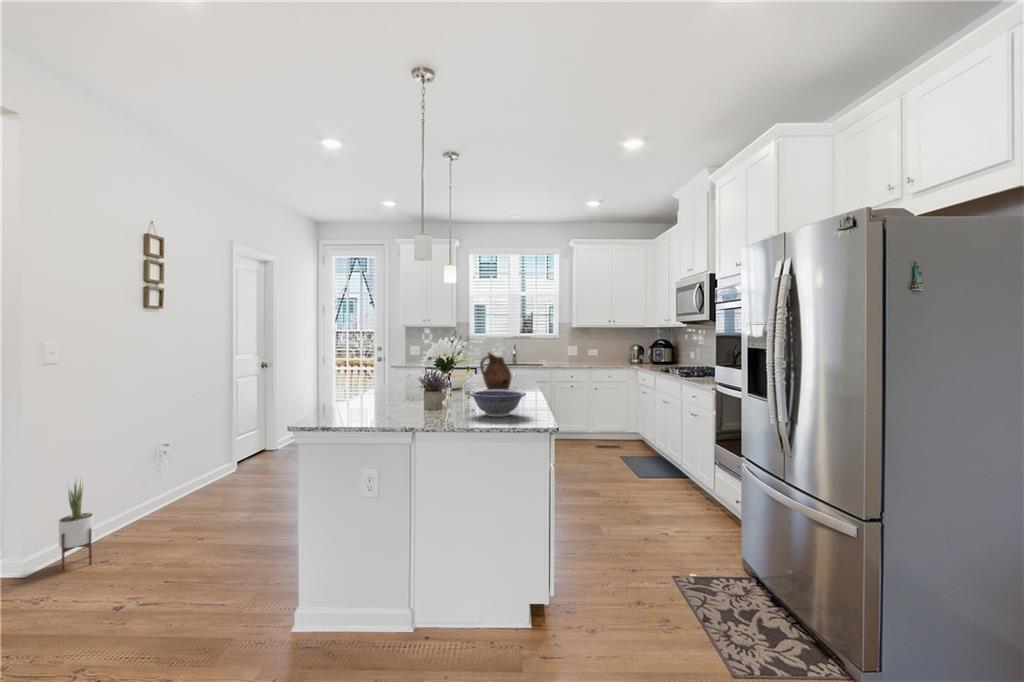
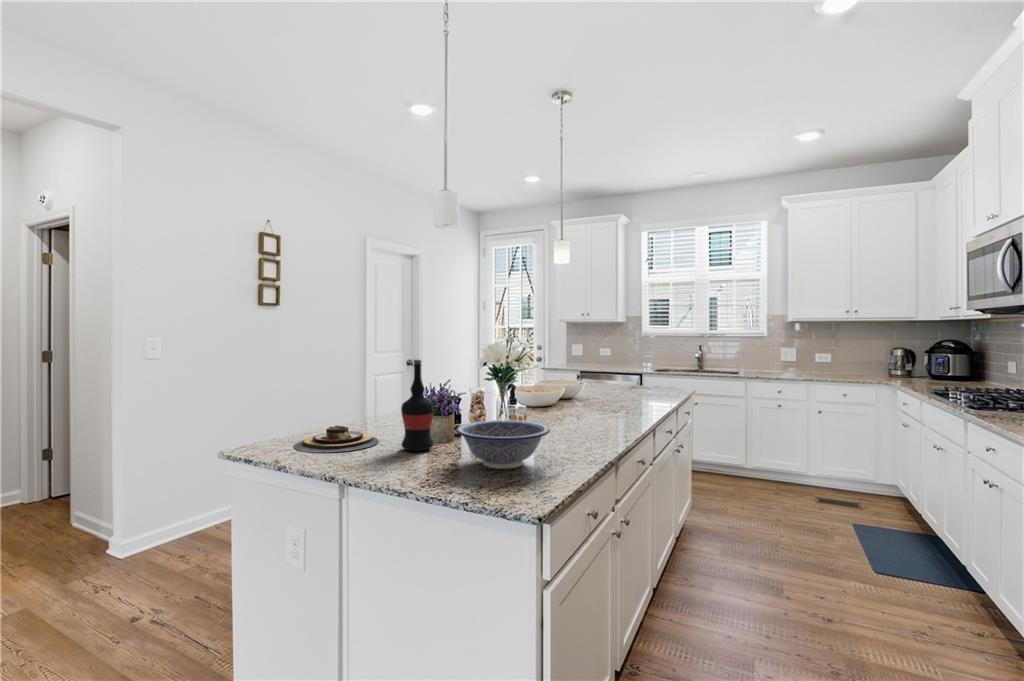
wine bottle: none [419,353,440,414] -> present [401,360,434,451]
ceramic pitcher: present [480,353,512,390] -> none [571,357,628,420]
plate: none [335,402,395,420] -> present [294,426,379,453]
potted plant: present [59,478,94,570] -> none [146,470,180,563]

